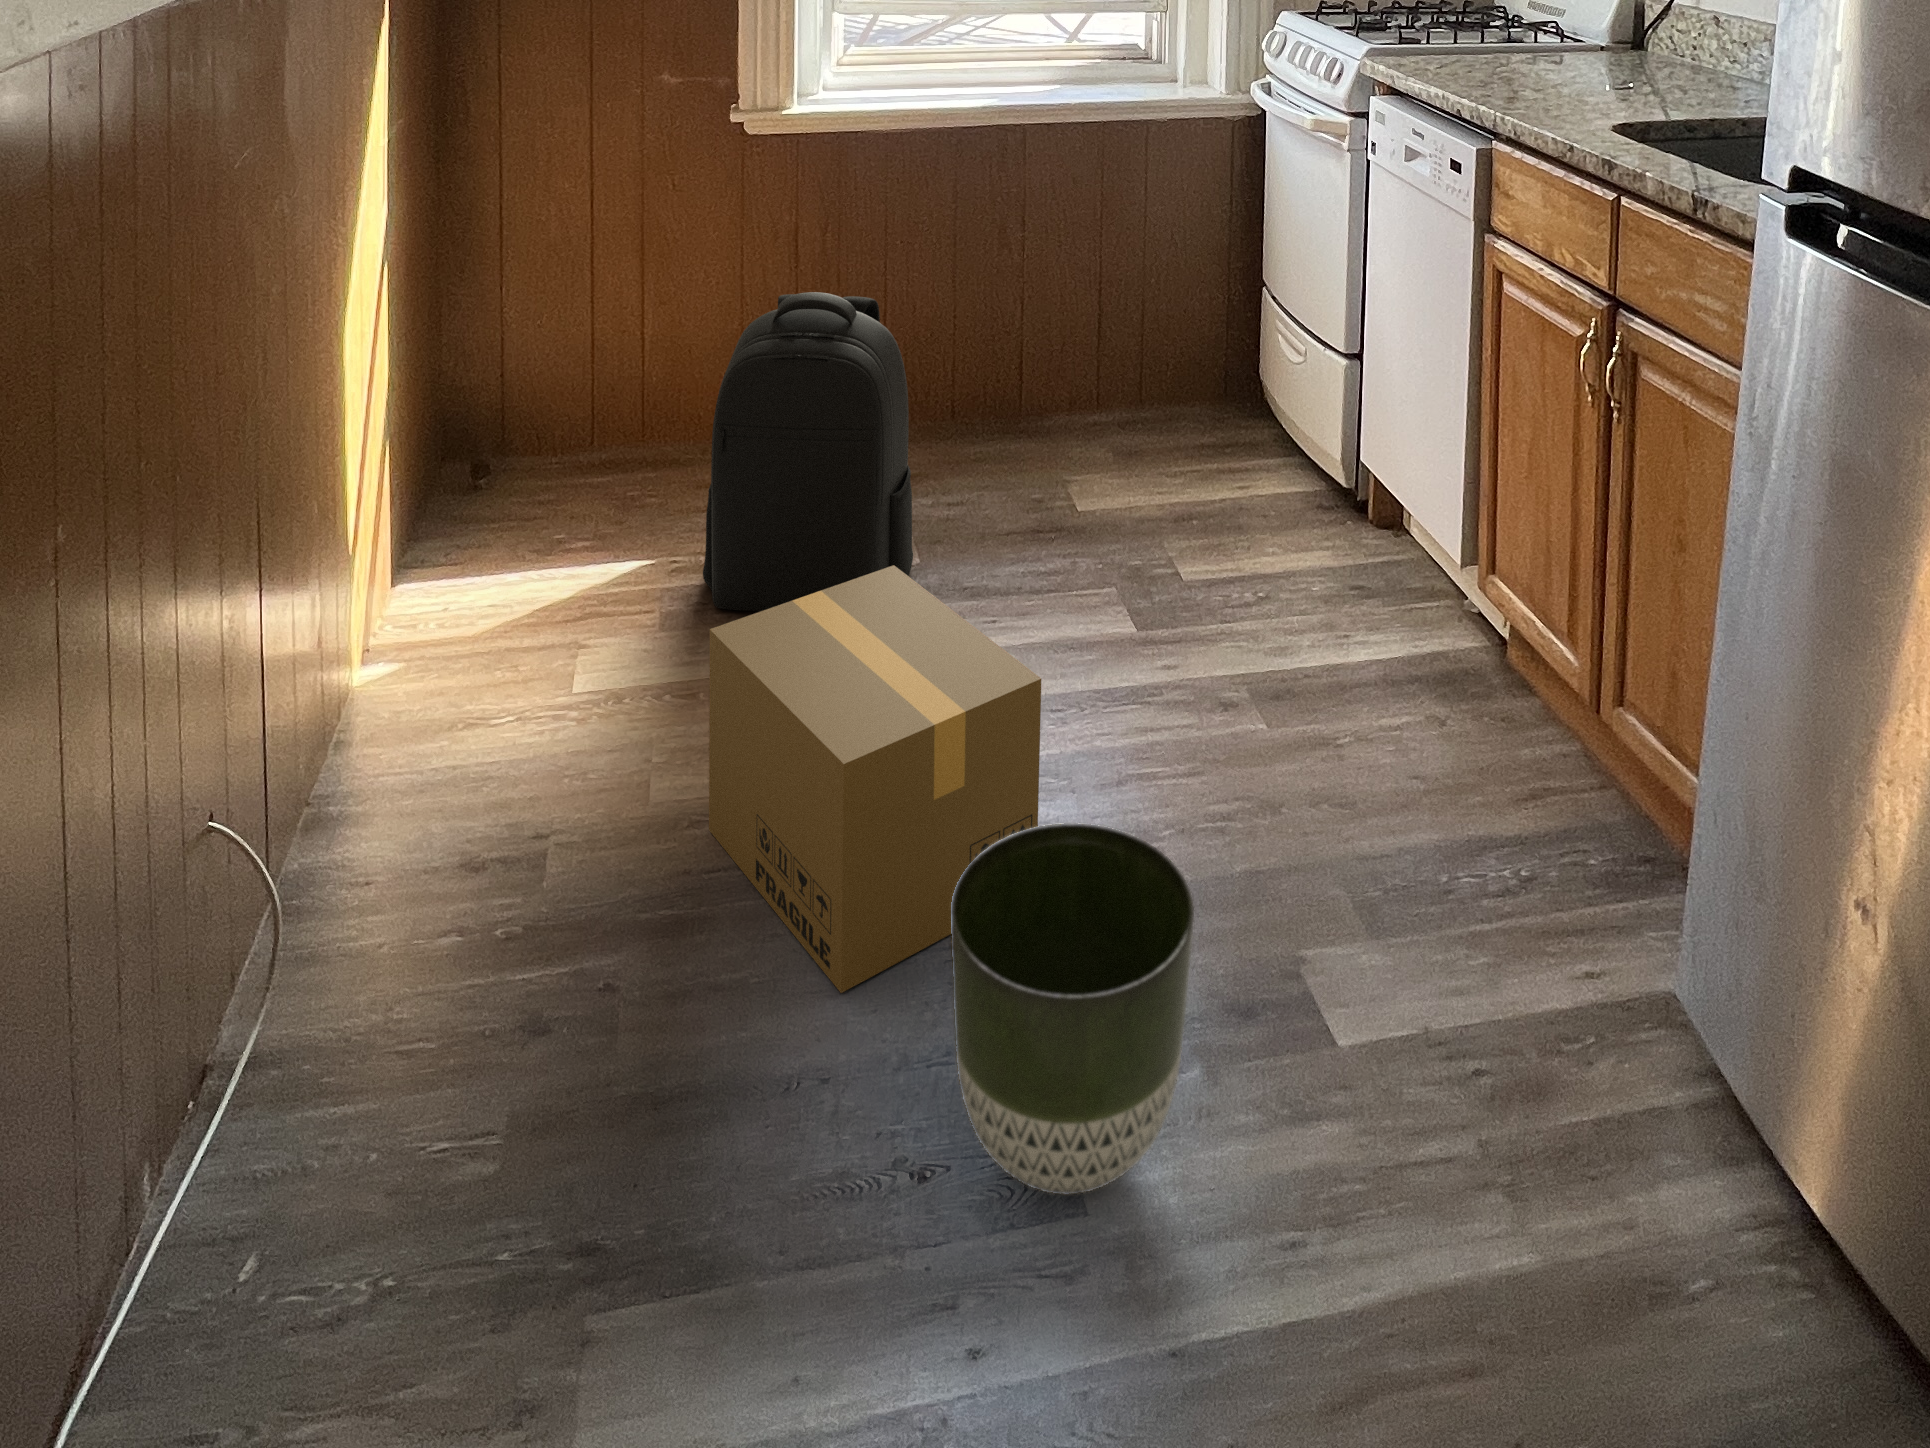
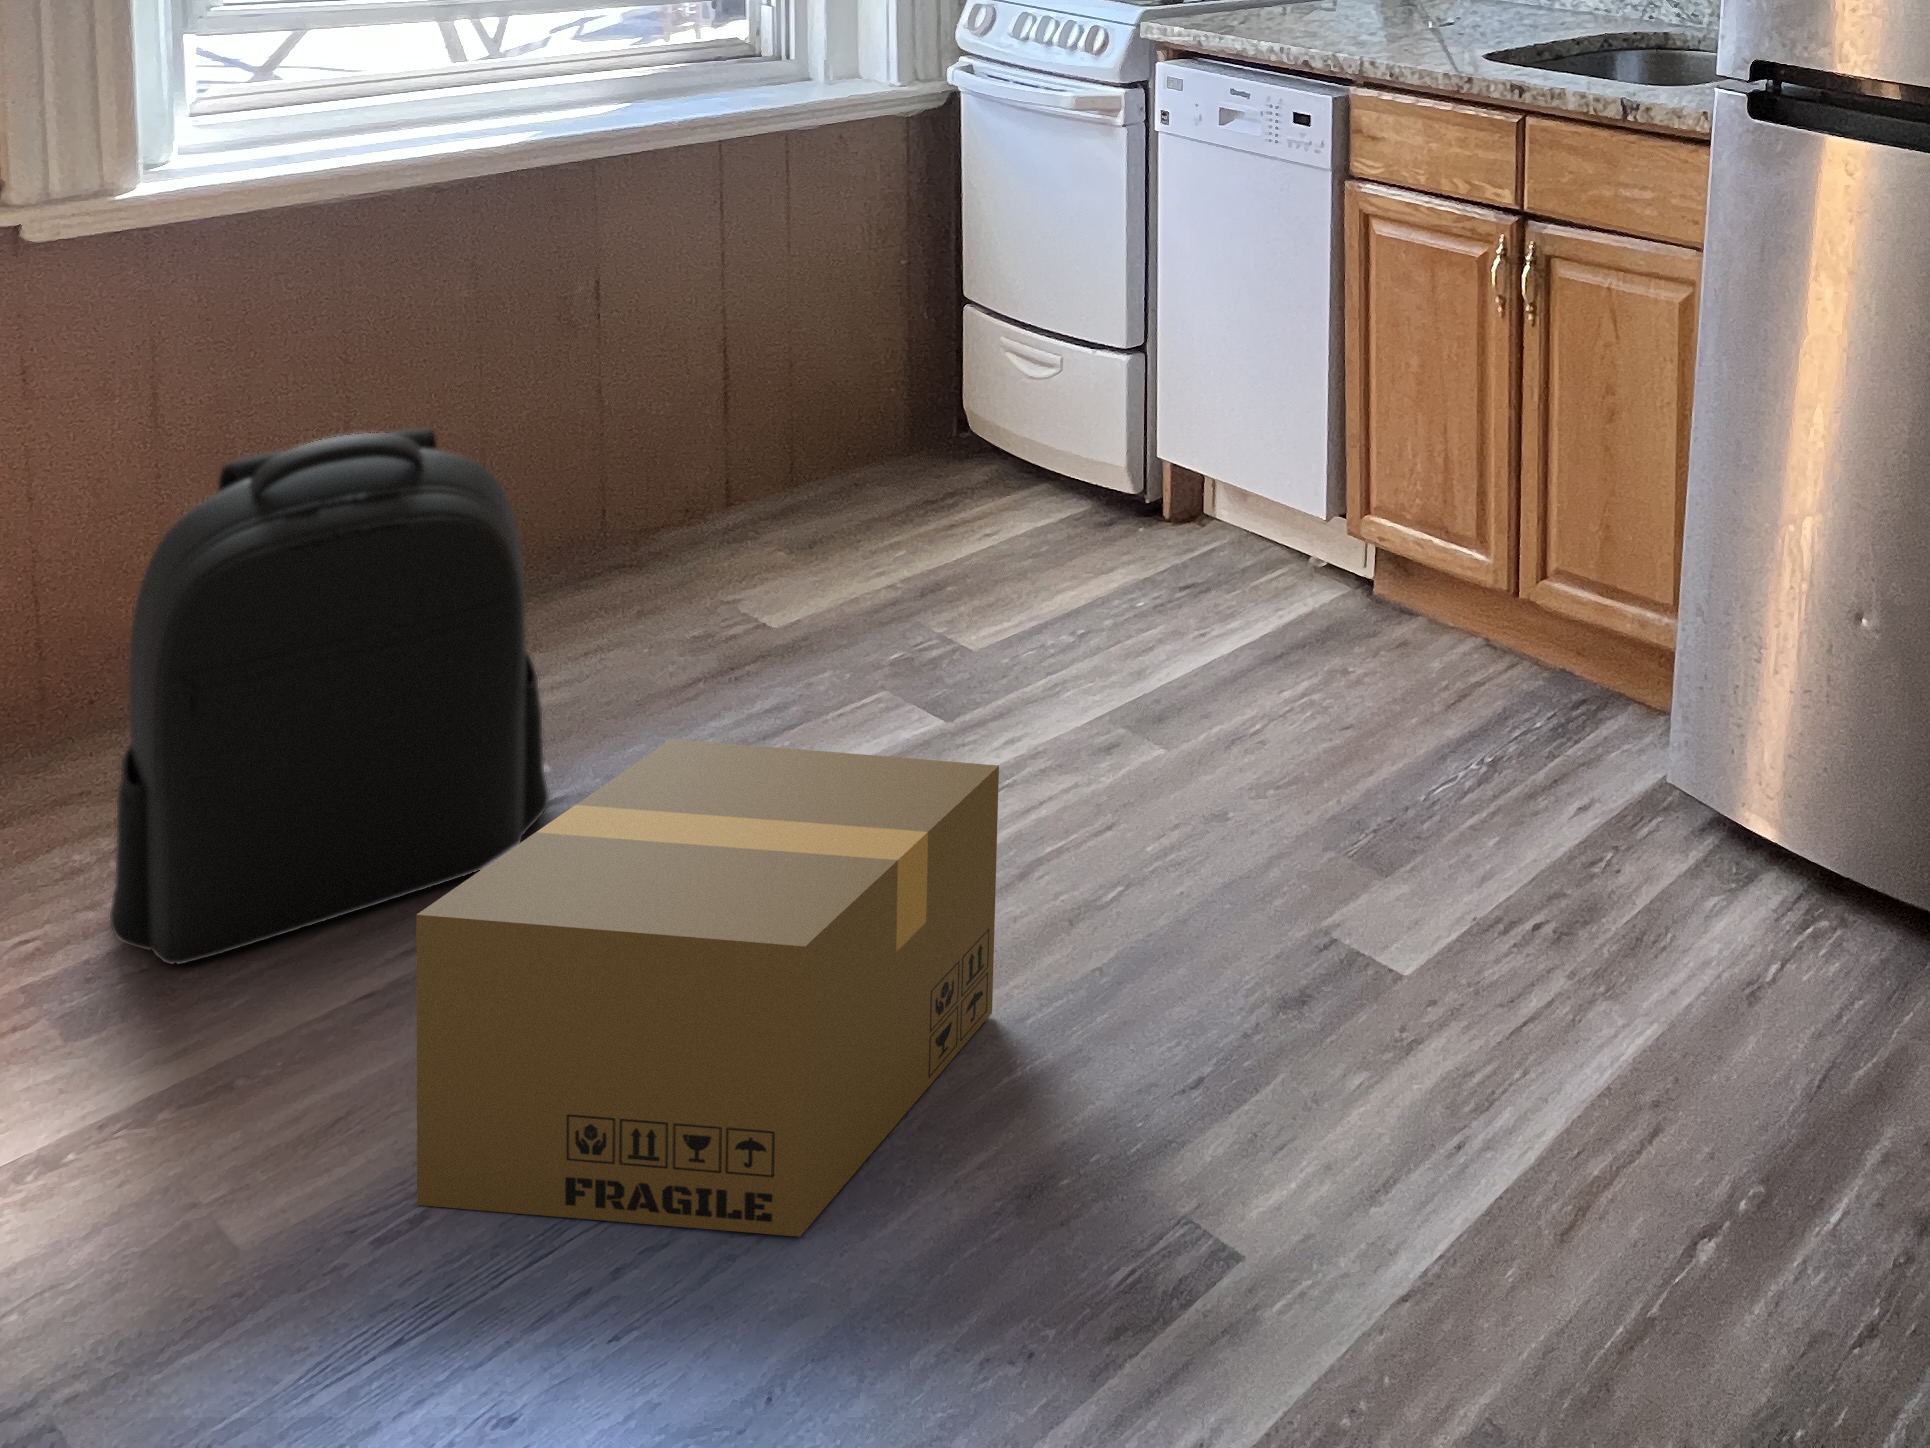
planter: present [951,823,1194,1194] -> none [1052,847,1342,1239]

